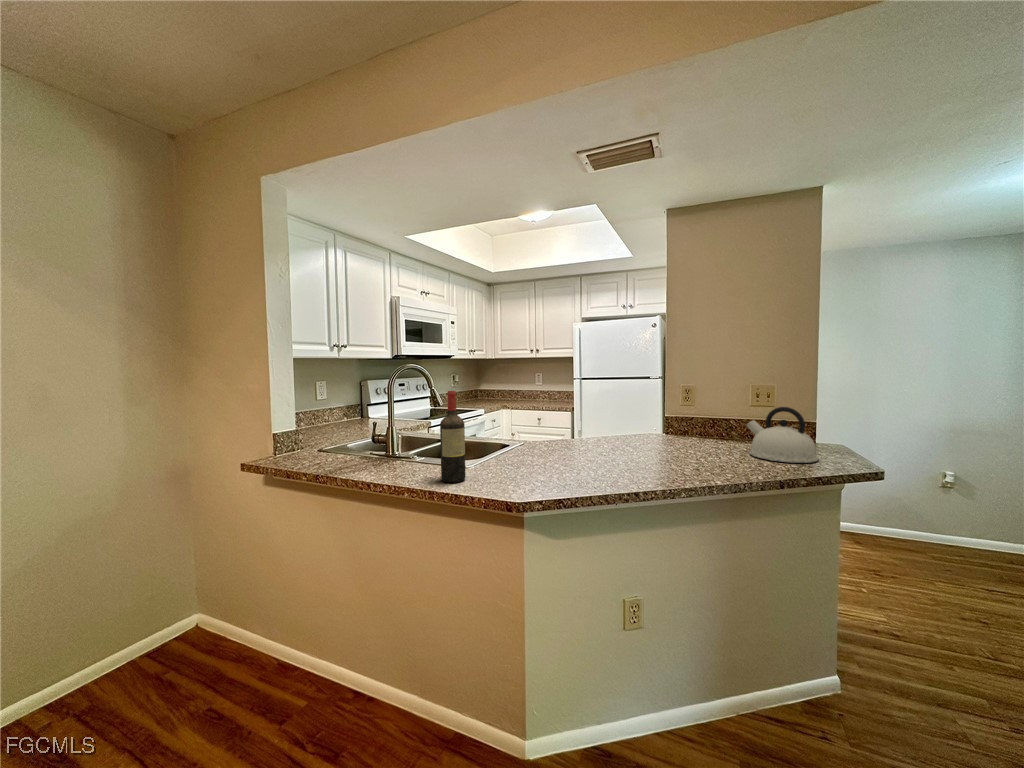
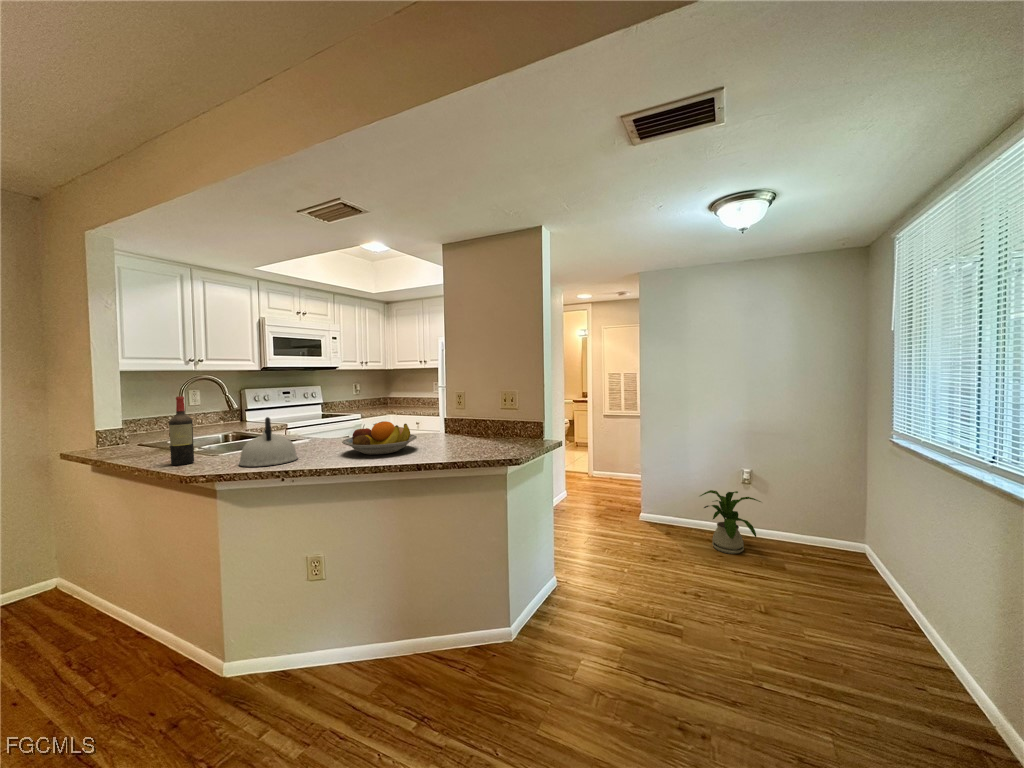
kettle: present [747,407,819,463] -> present [239,417,298,467]
fruit bowl: none [624,423,721,465] -> present [342,421,417,455]
house plant: none [888,494,986,565] -> present [700,490,761,554]

